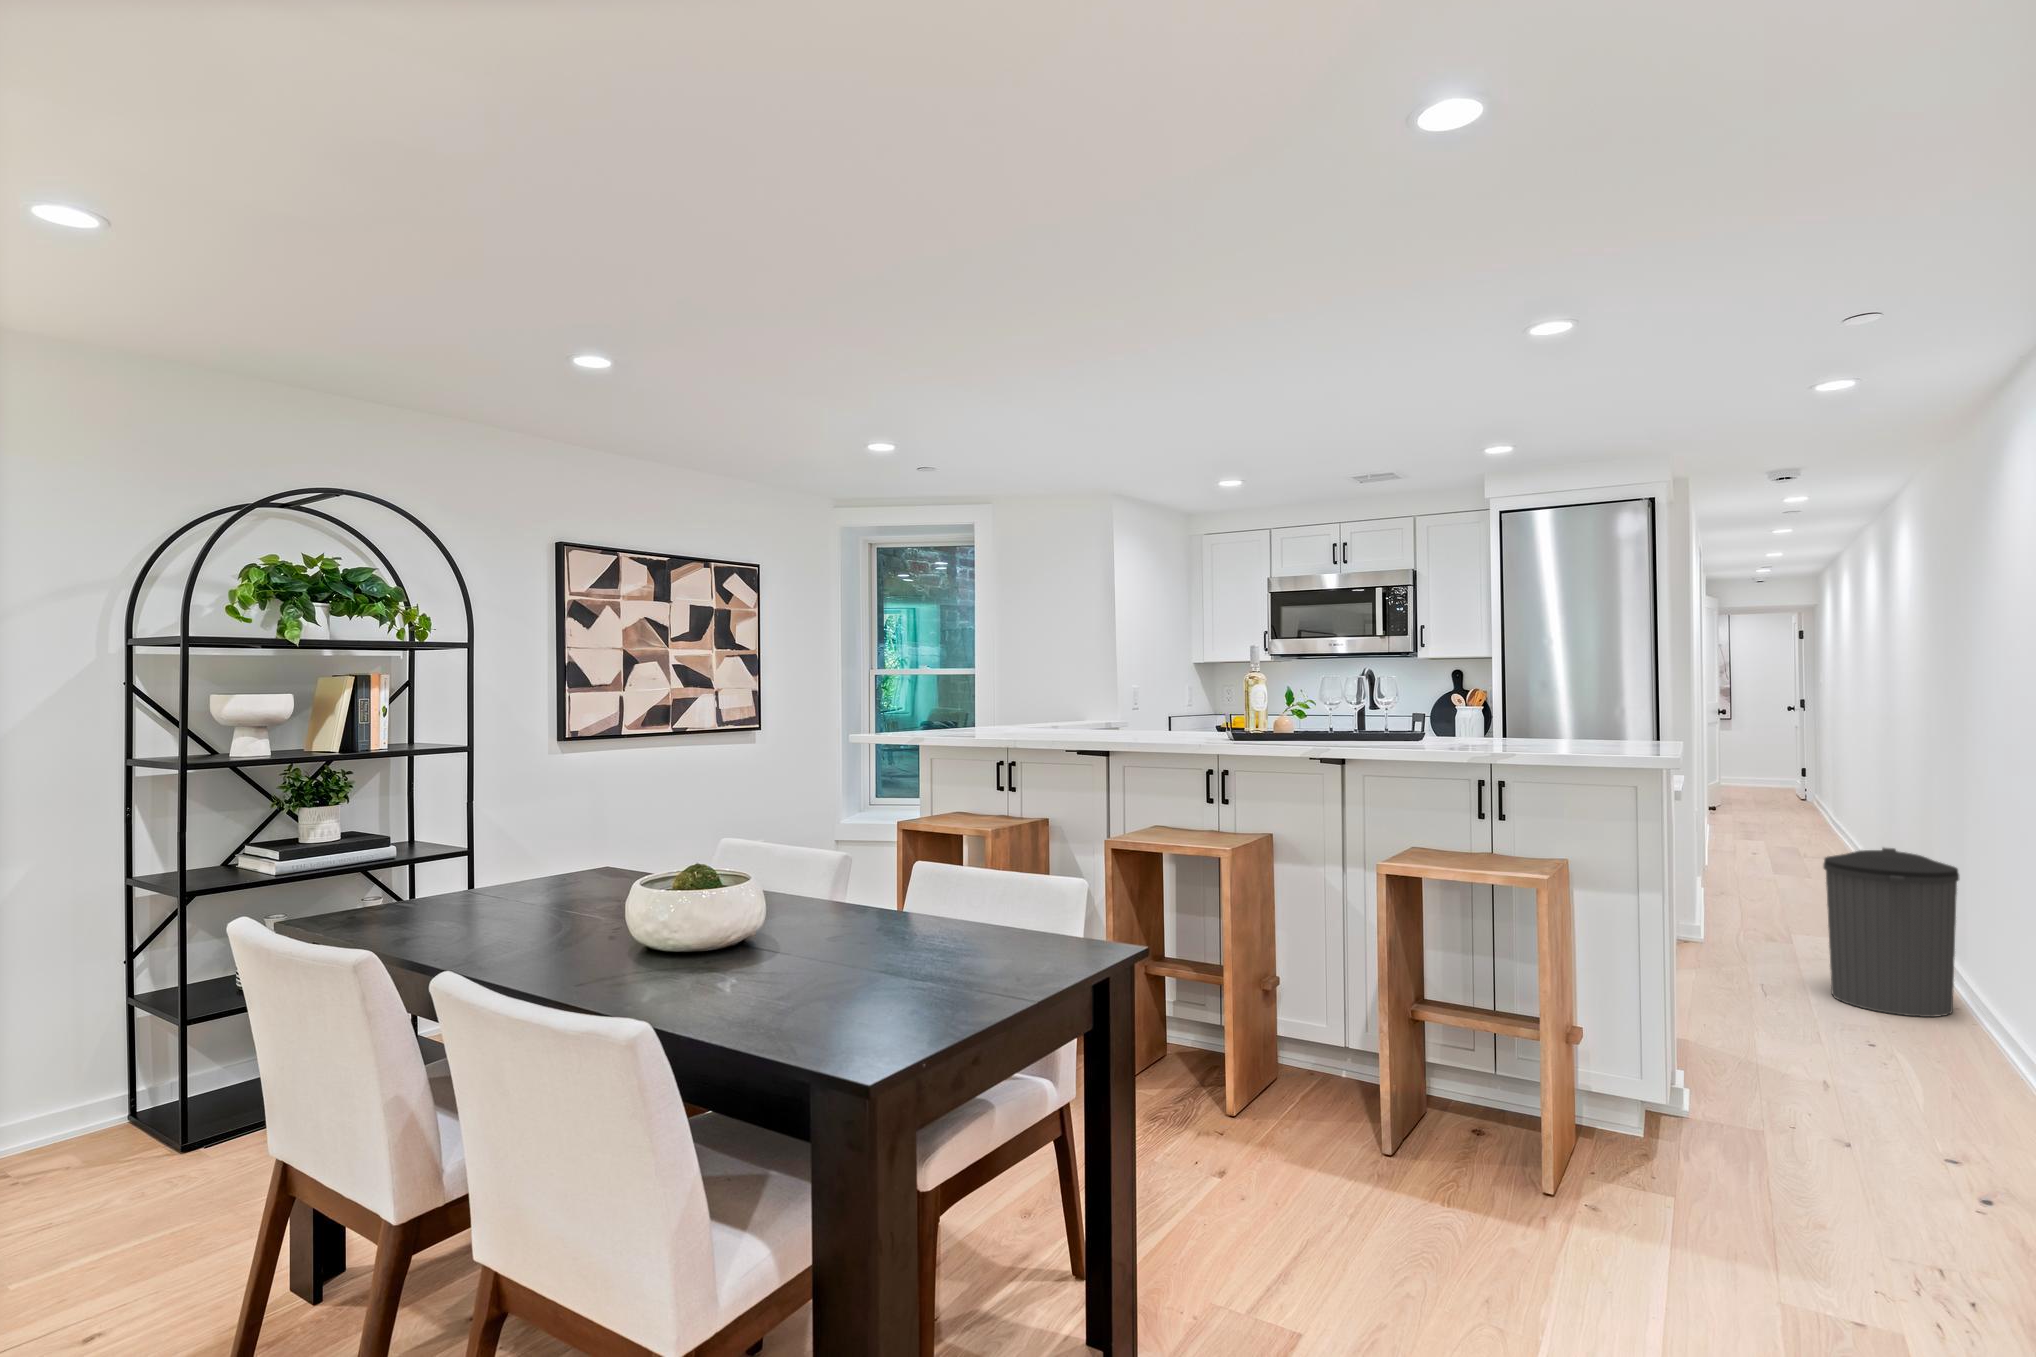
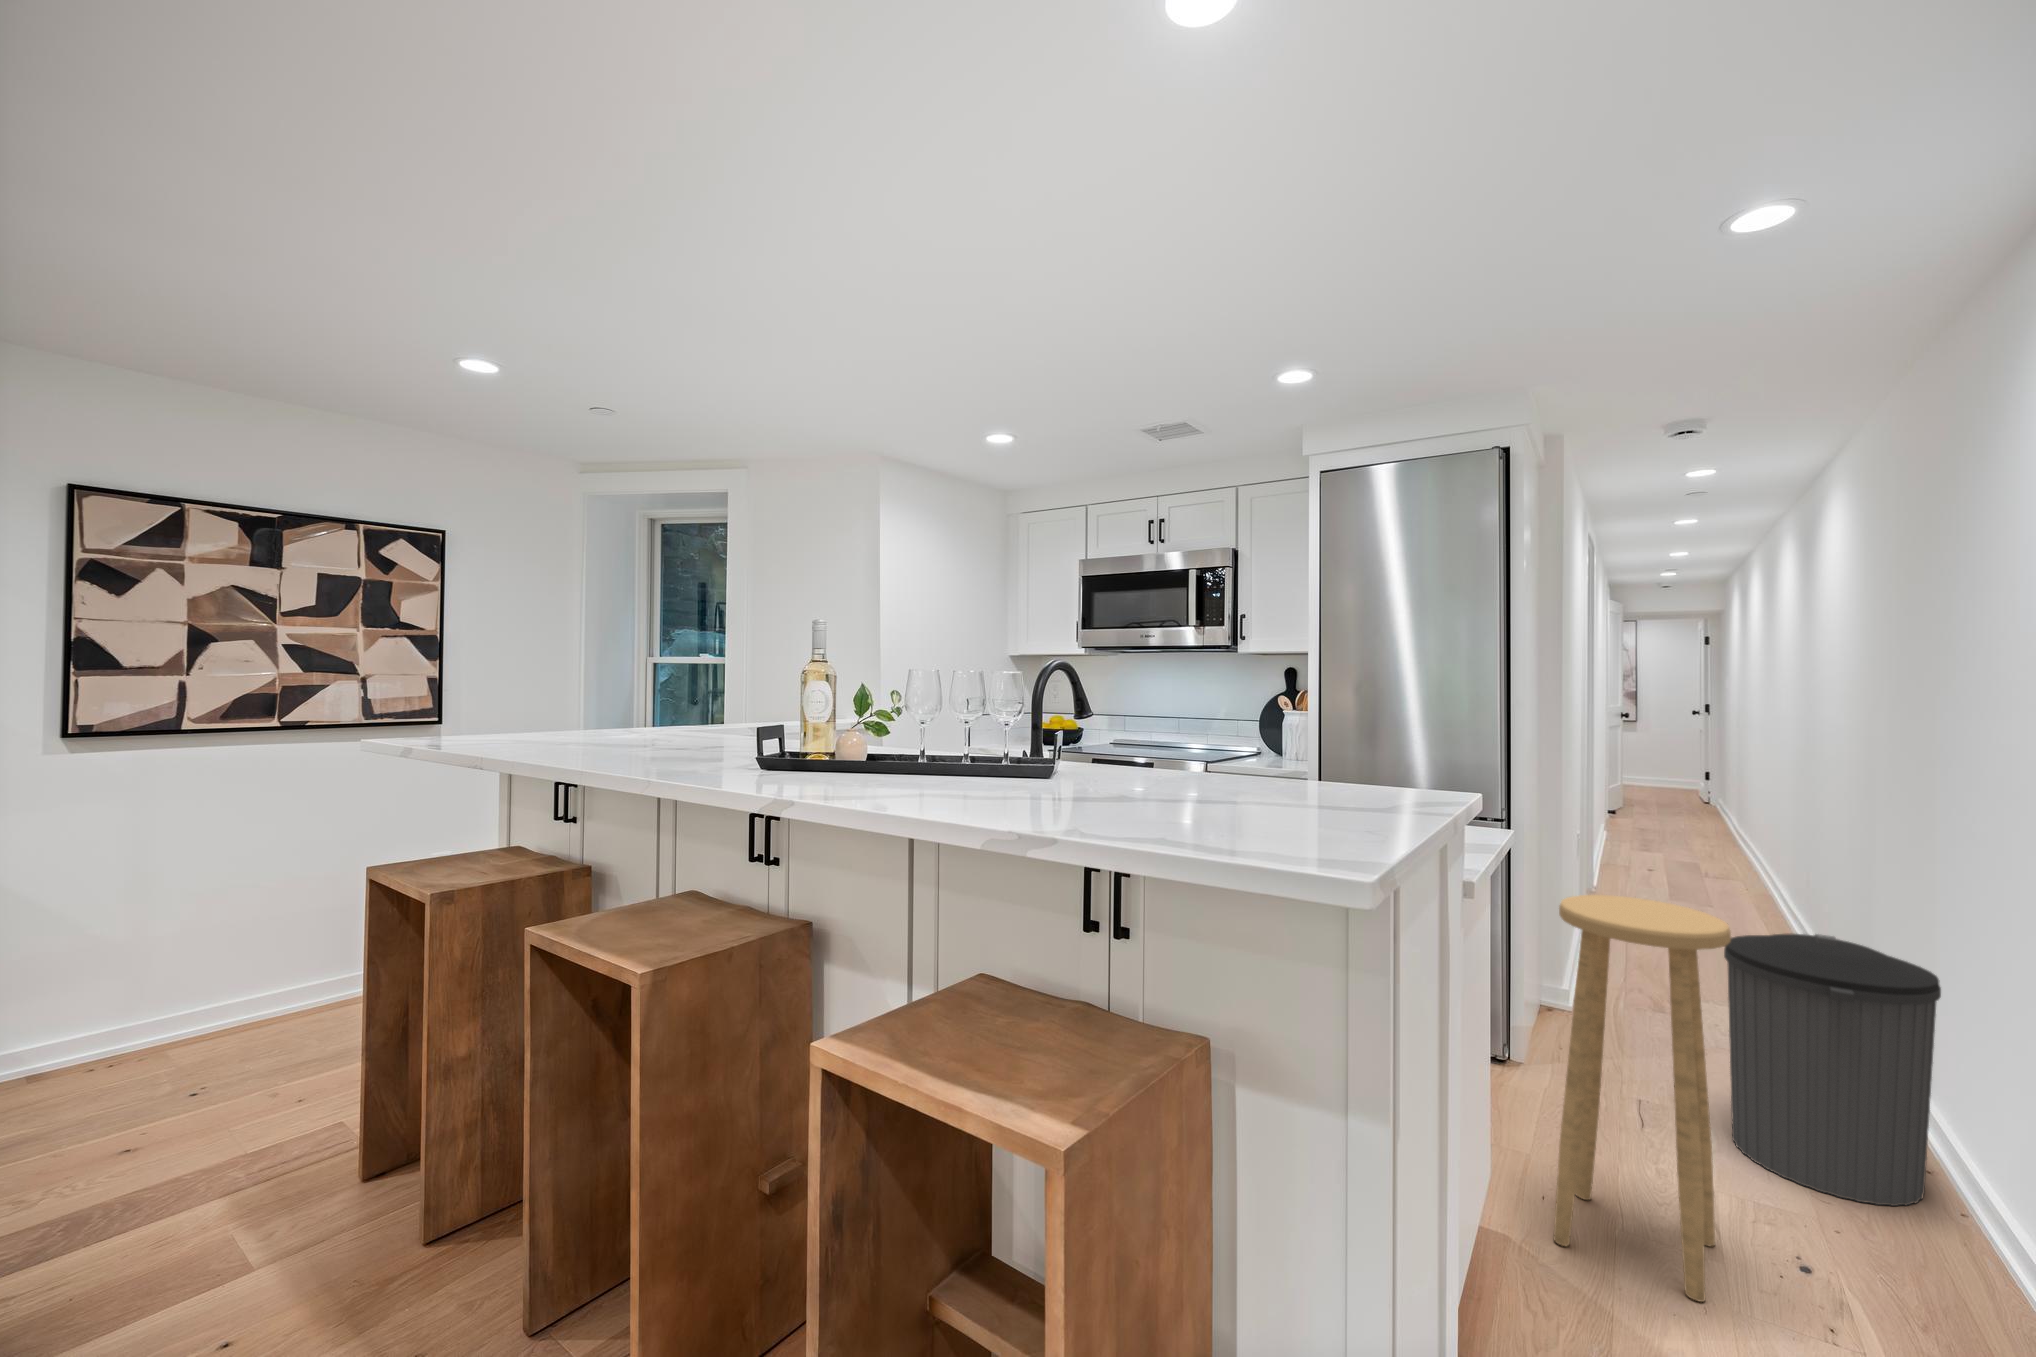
stool: none [1720,818,1826,1051] -> present [1554,895,1731,1302]

